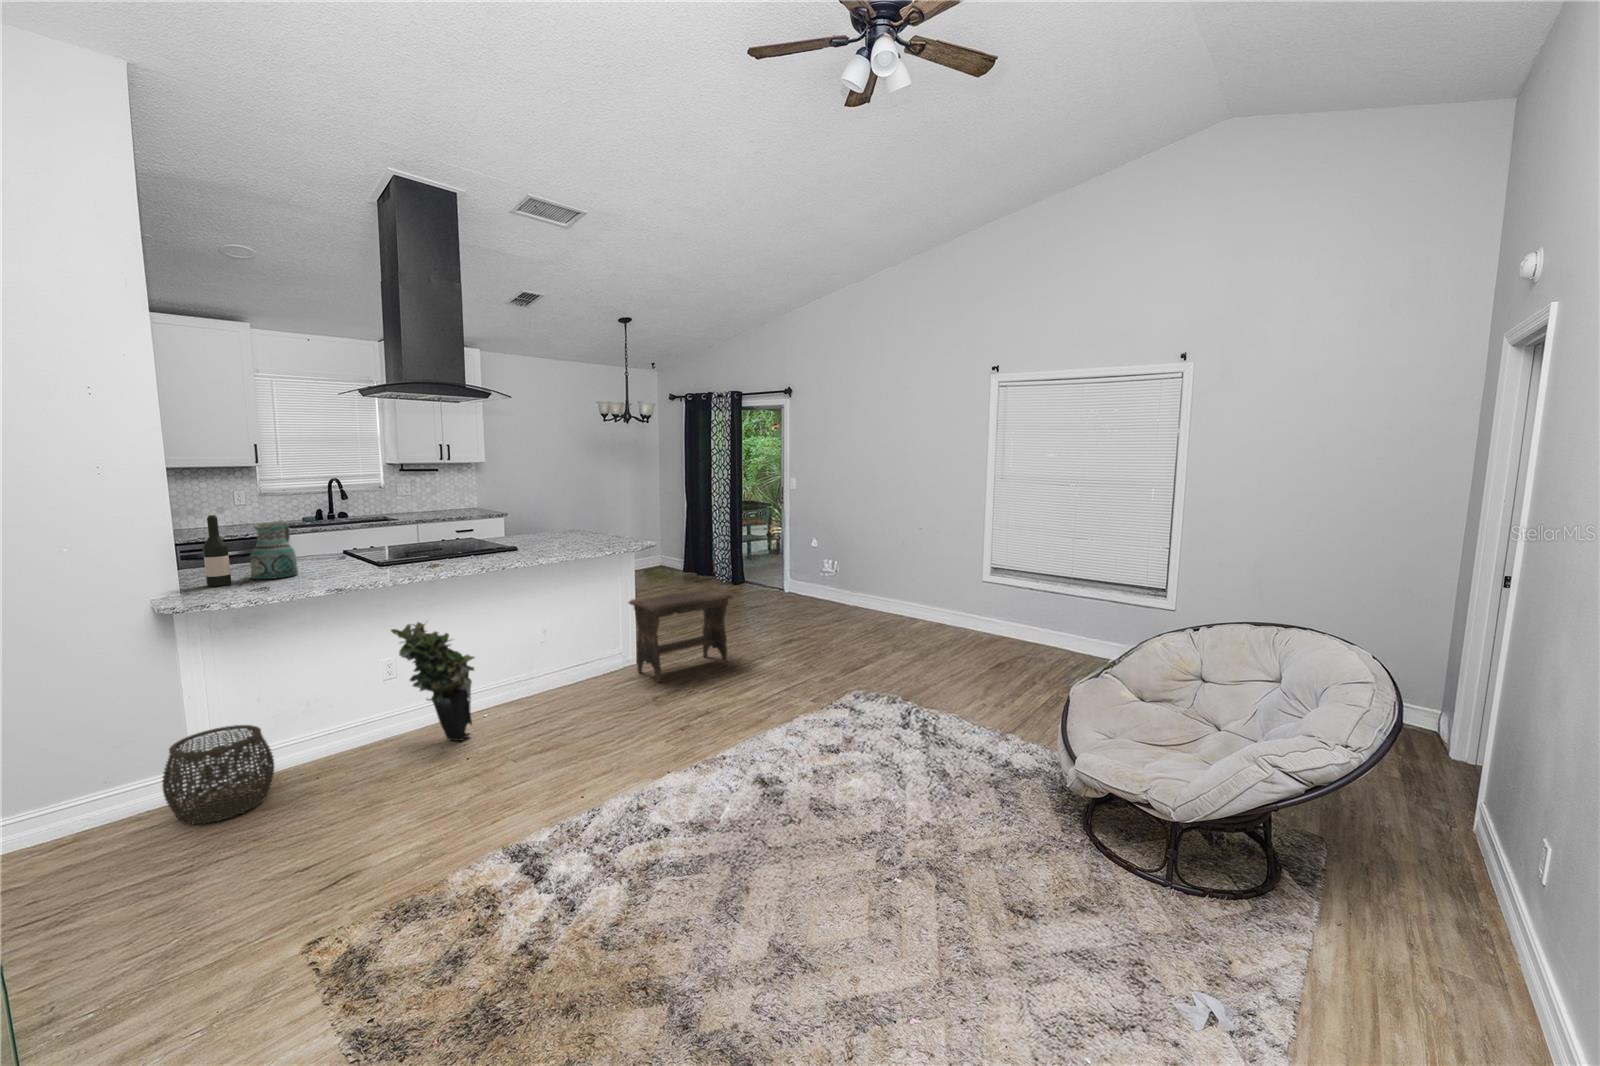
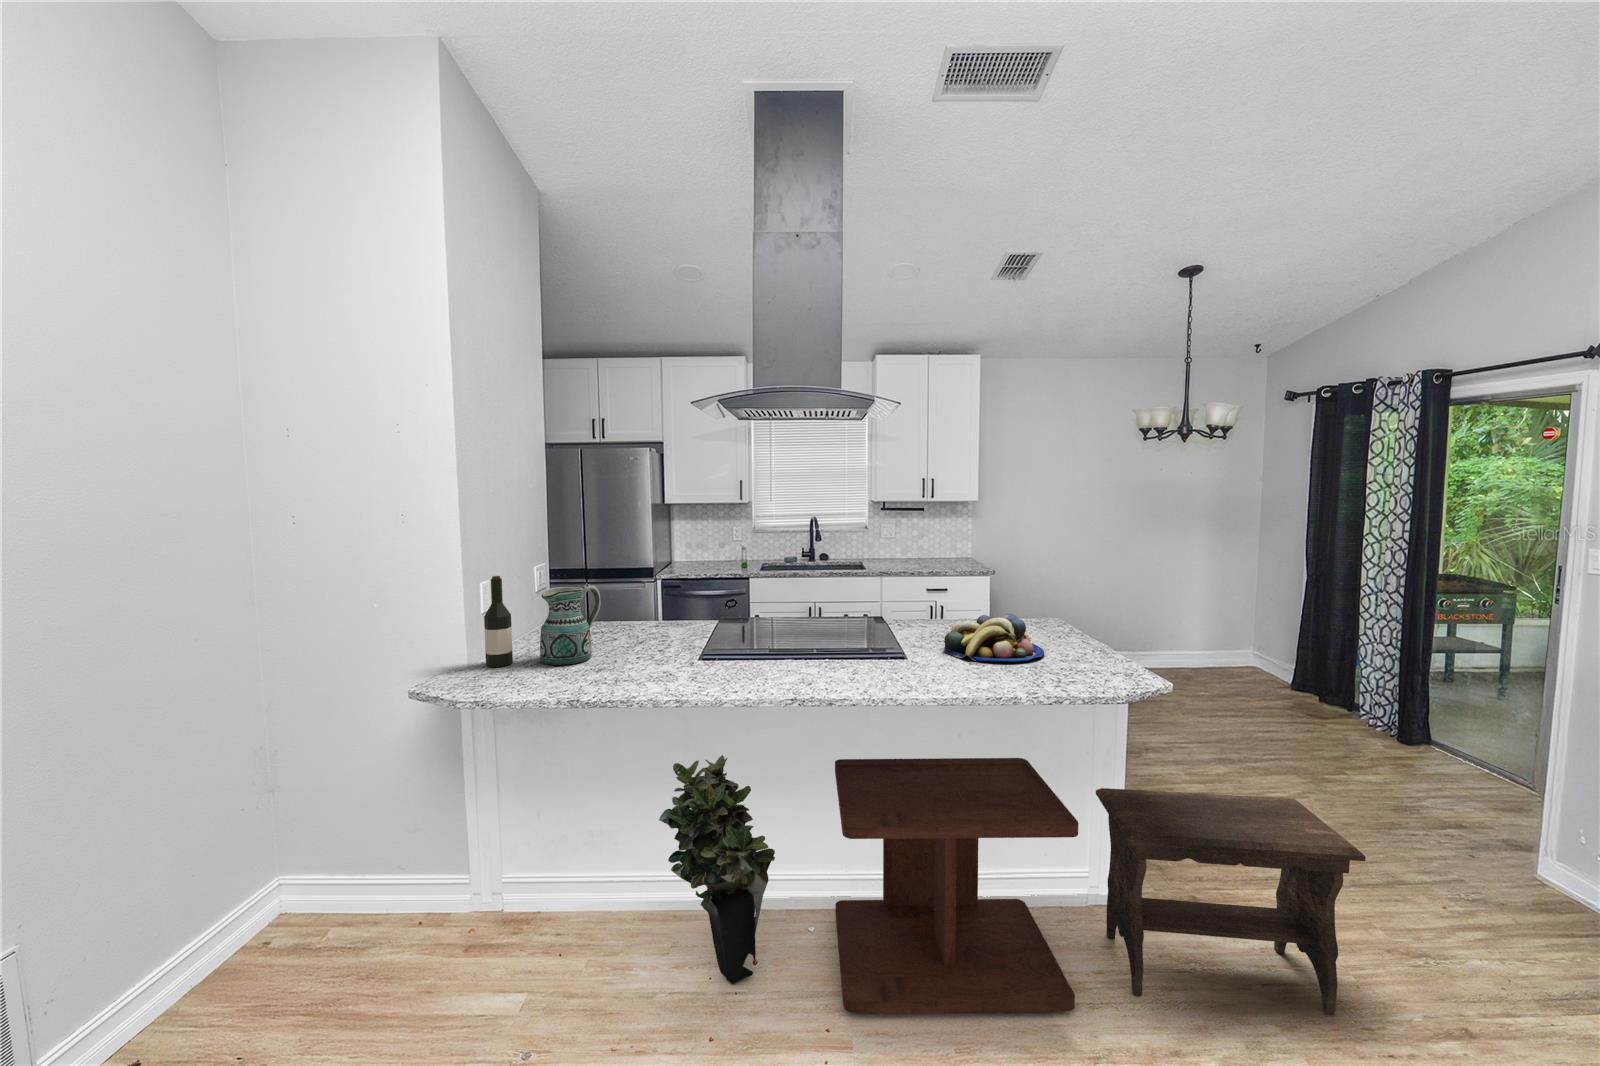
fruit bowl: none [537,521,595,546] -> present [944,614,1044,662]
side table: none [492,594,637,724] -> present [835,758,1078,1013]
woven basket: present [162,725,274,824] -> none [375,850,503,998]

